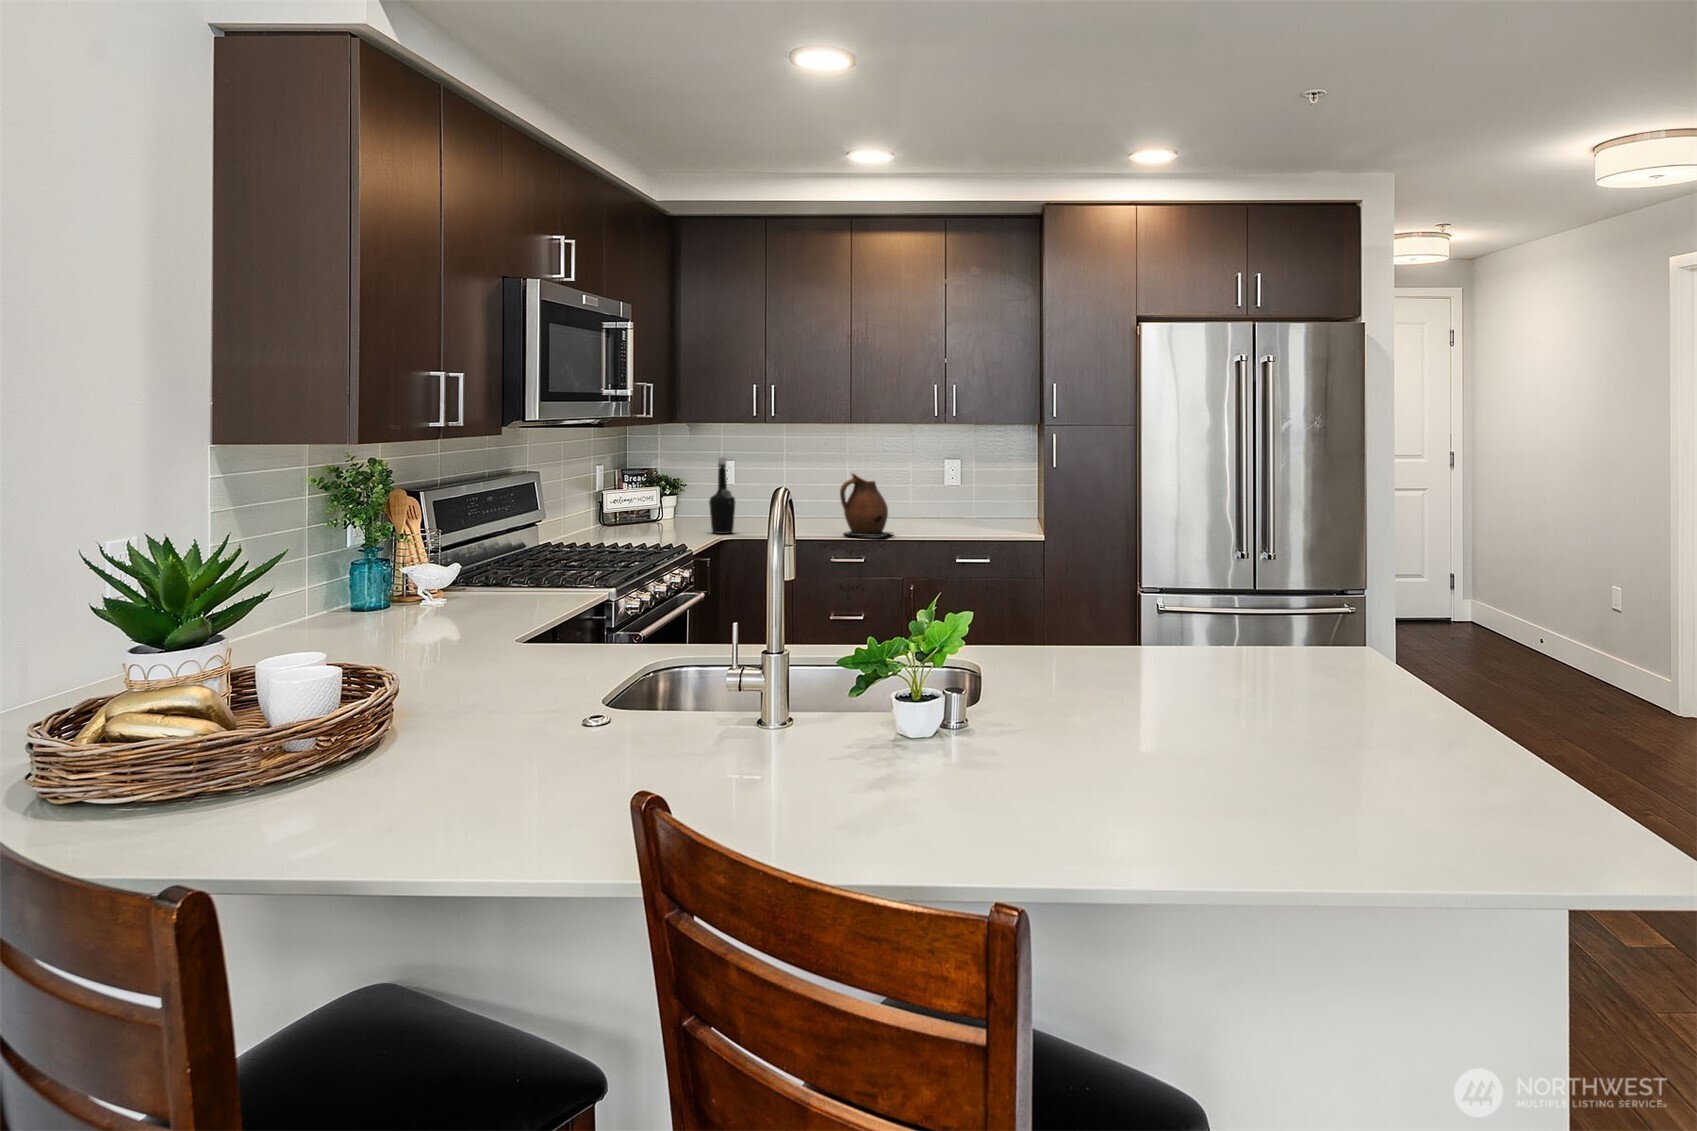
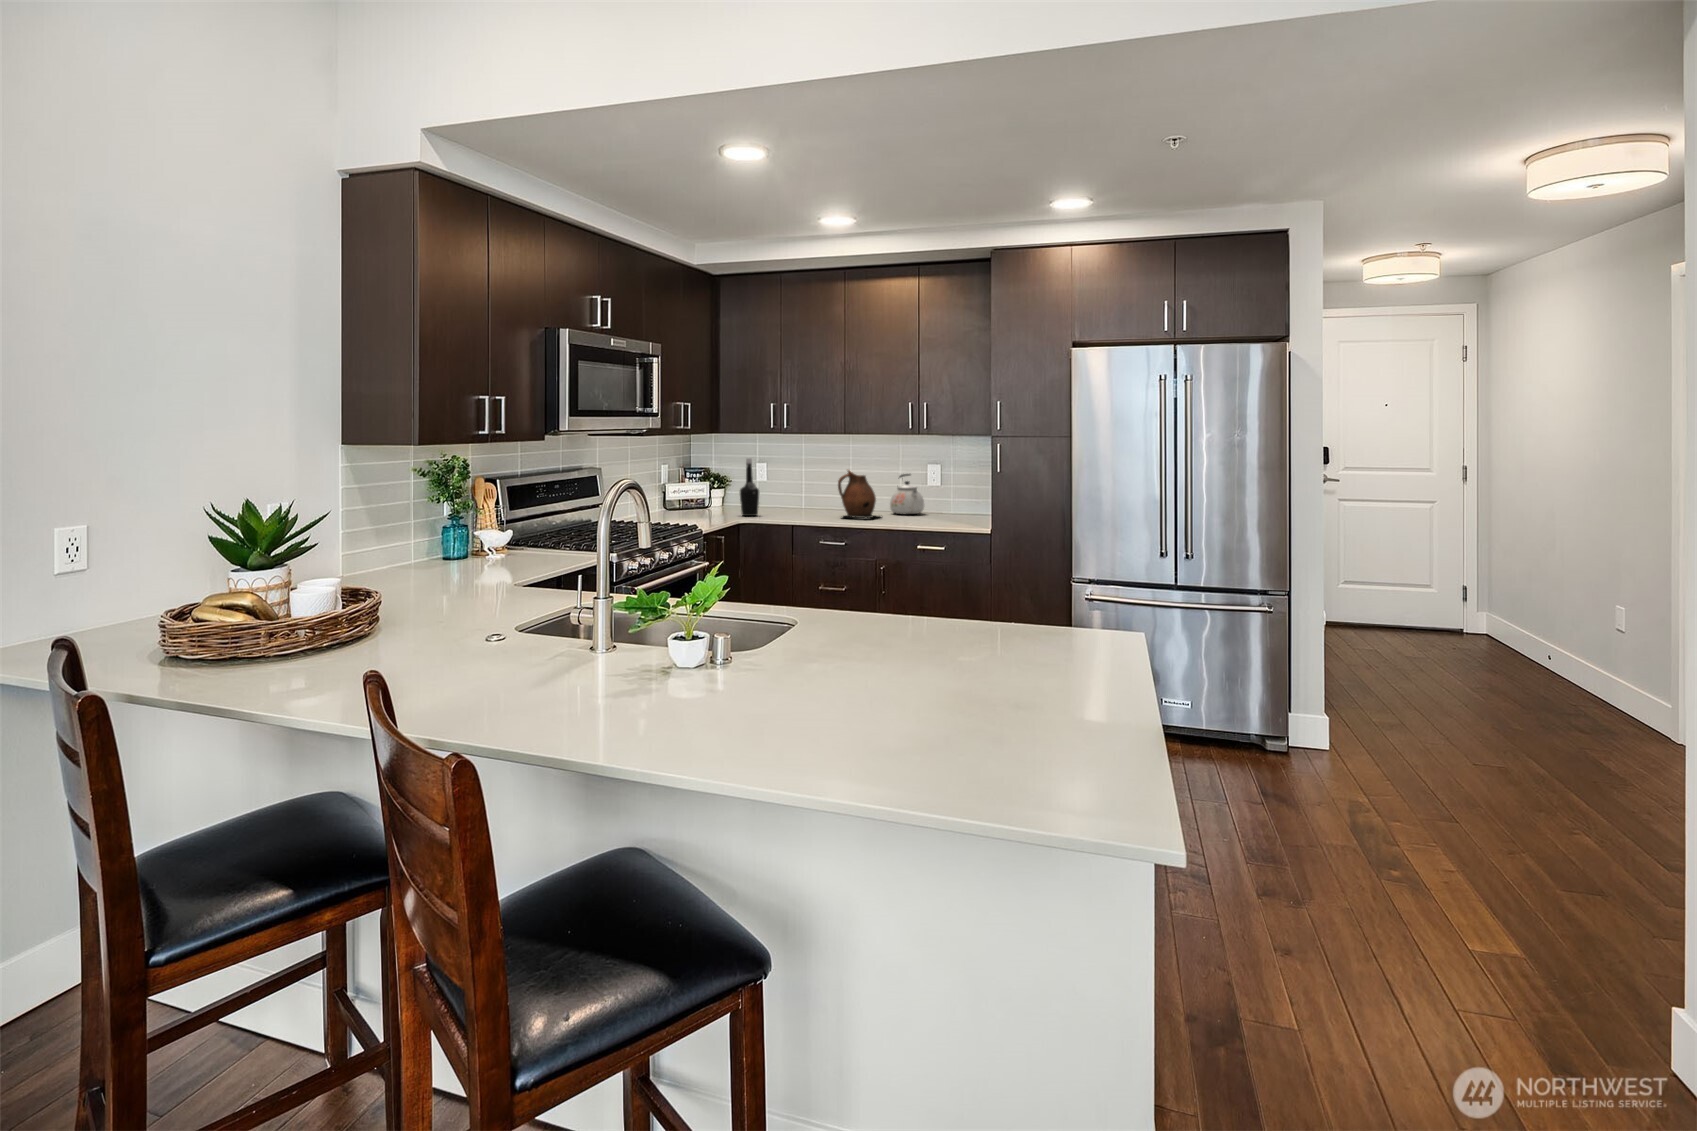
kettle: none [896,478,940,530] -> present [890,474,924,514]

